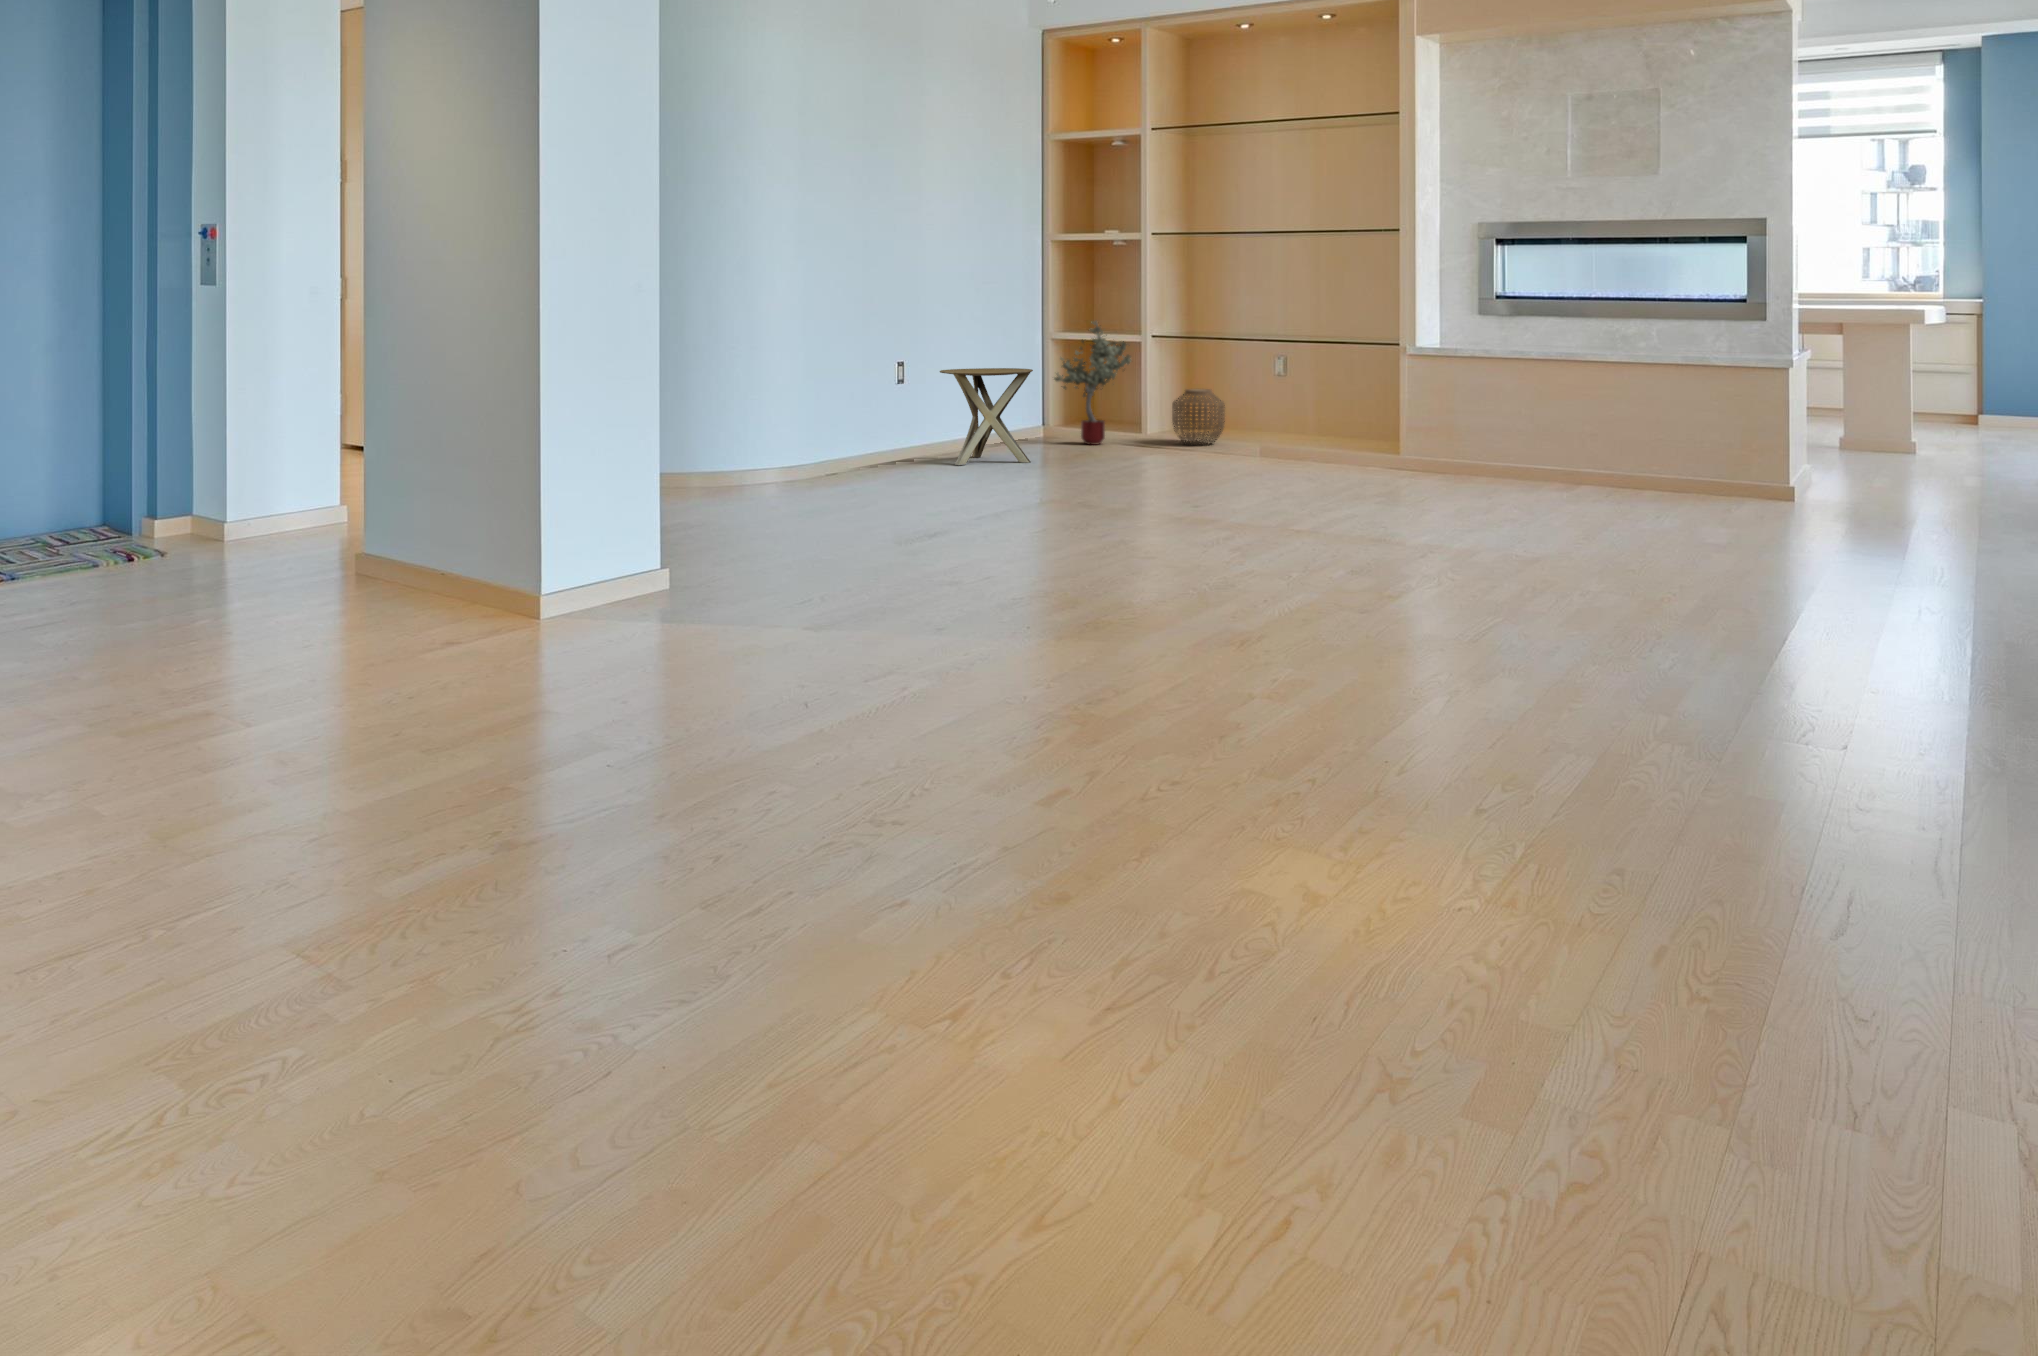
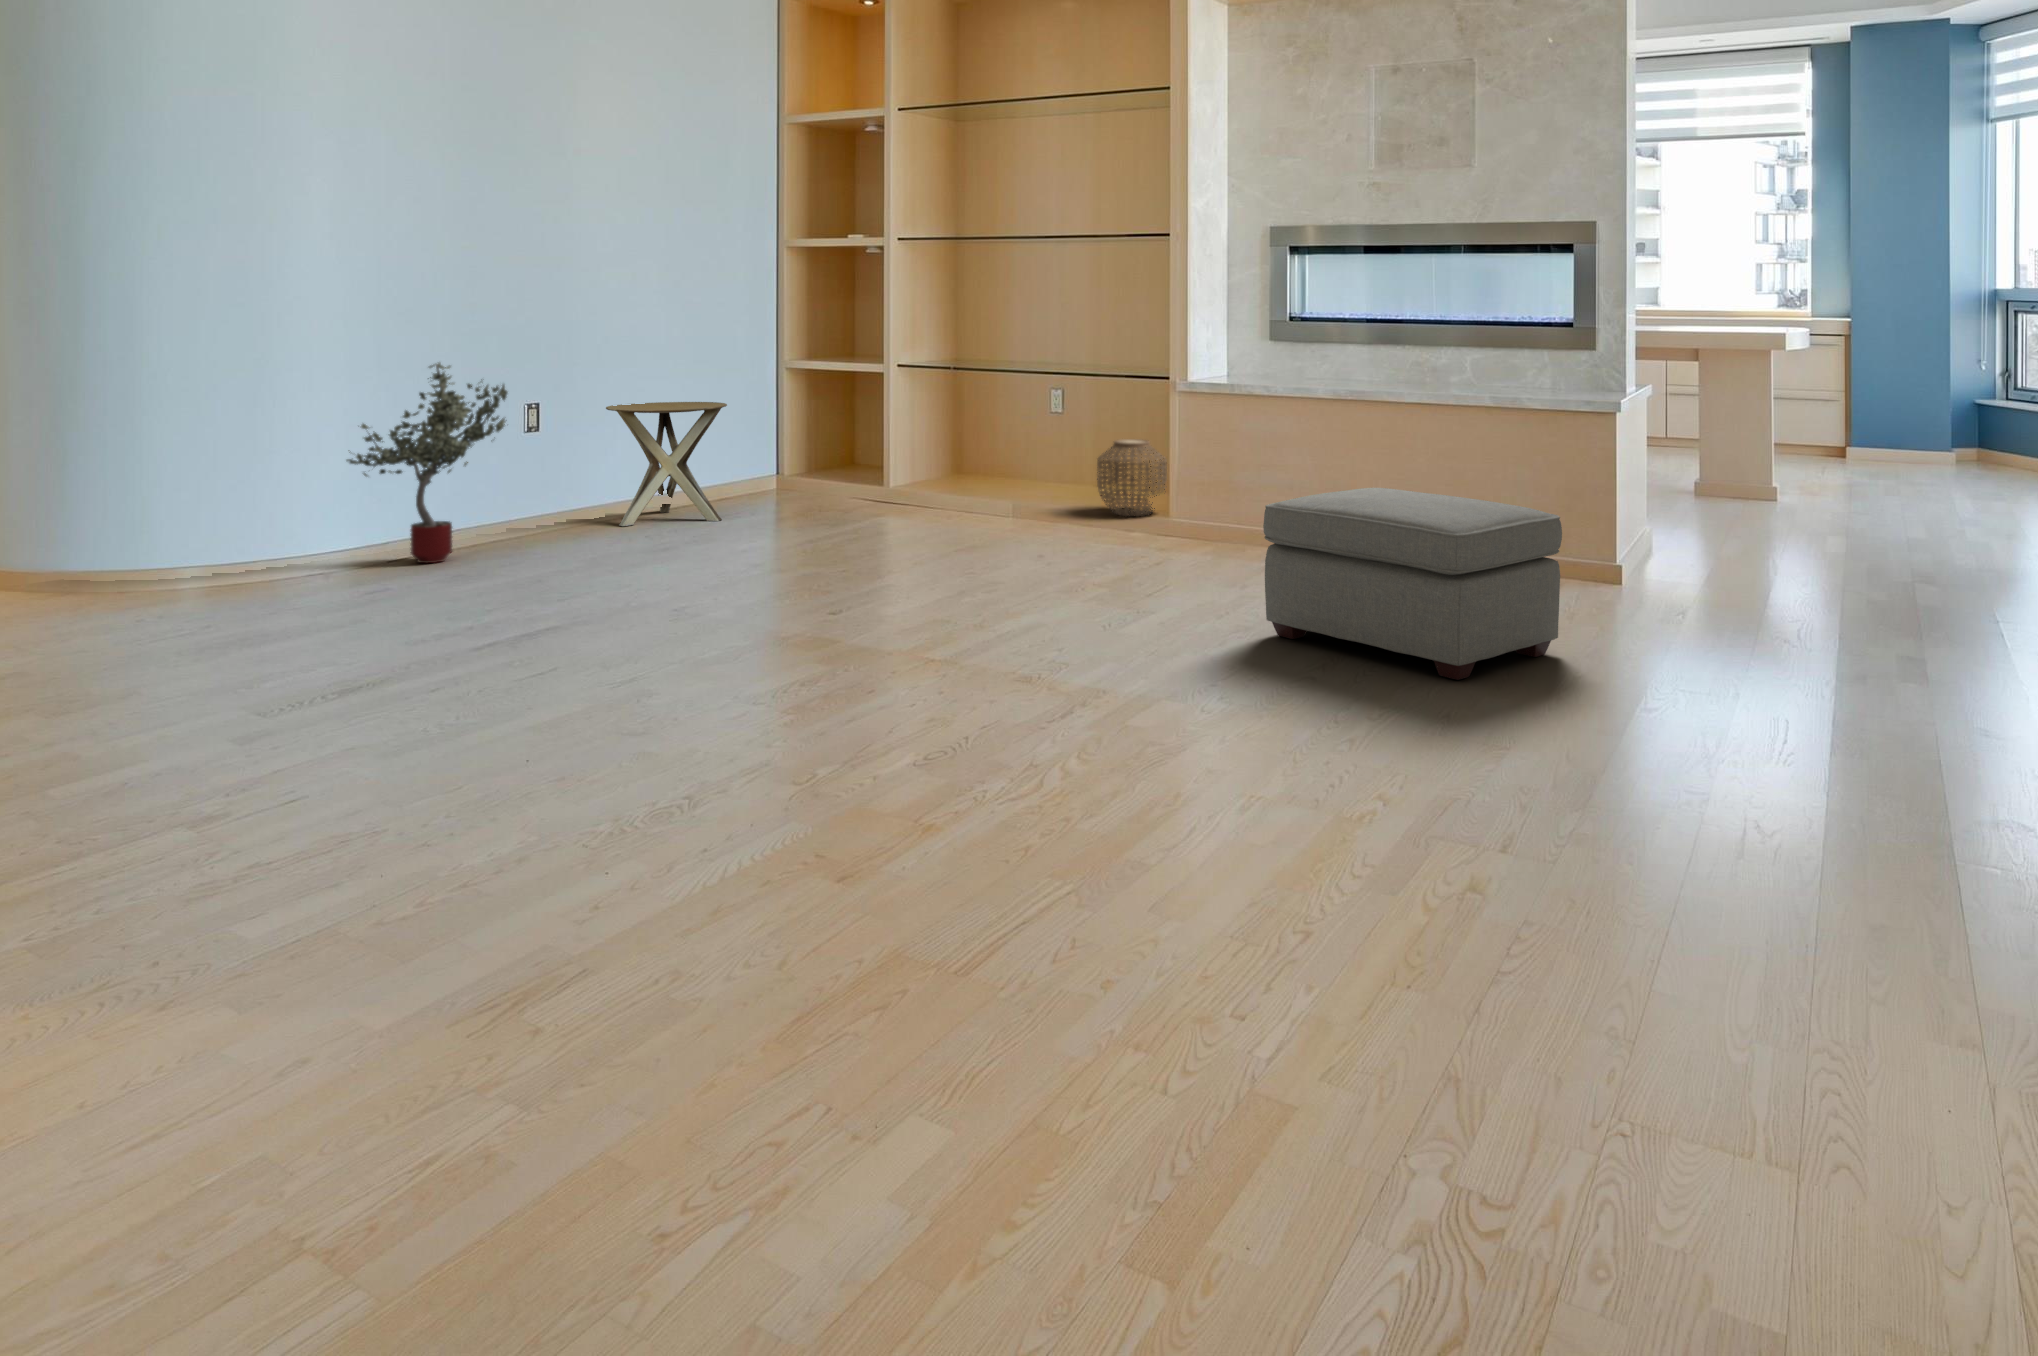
potted tree: present [1054,322,1131,445] -> present [347,363,508,563]
woven basket: present [1172,389,1225,445] -> present [1097,439,1167,516]
ottoman: none [1535,423,1768,551] -> present [1263,488,1562,680]

